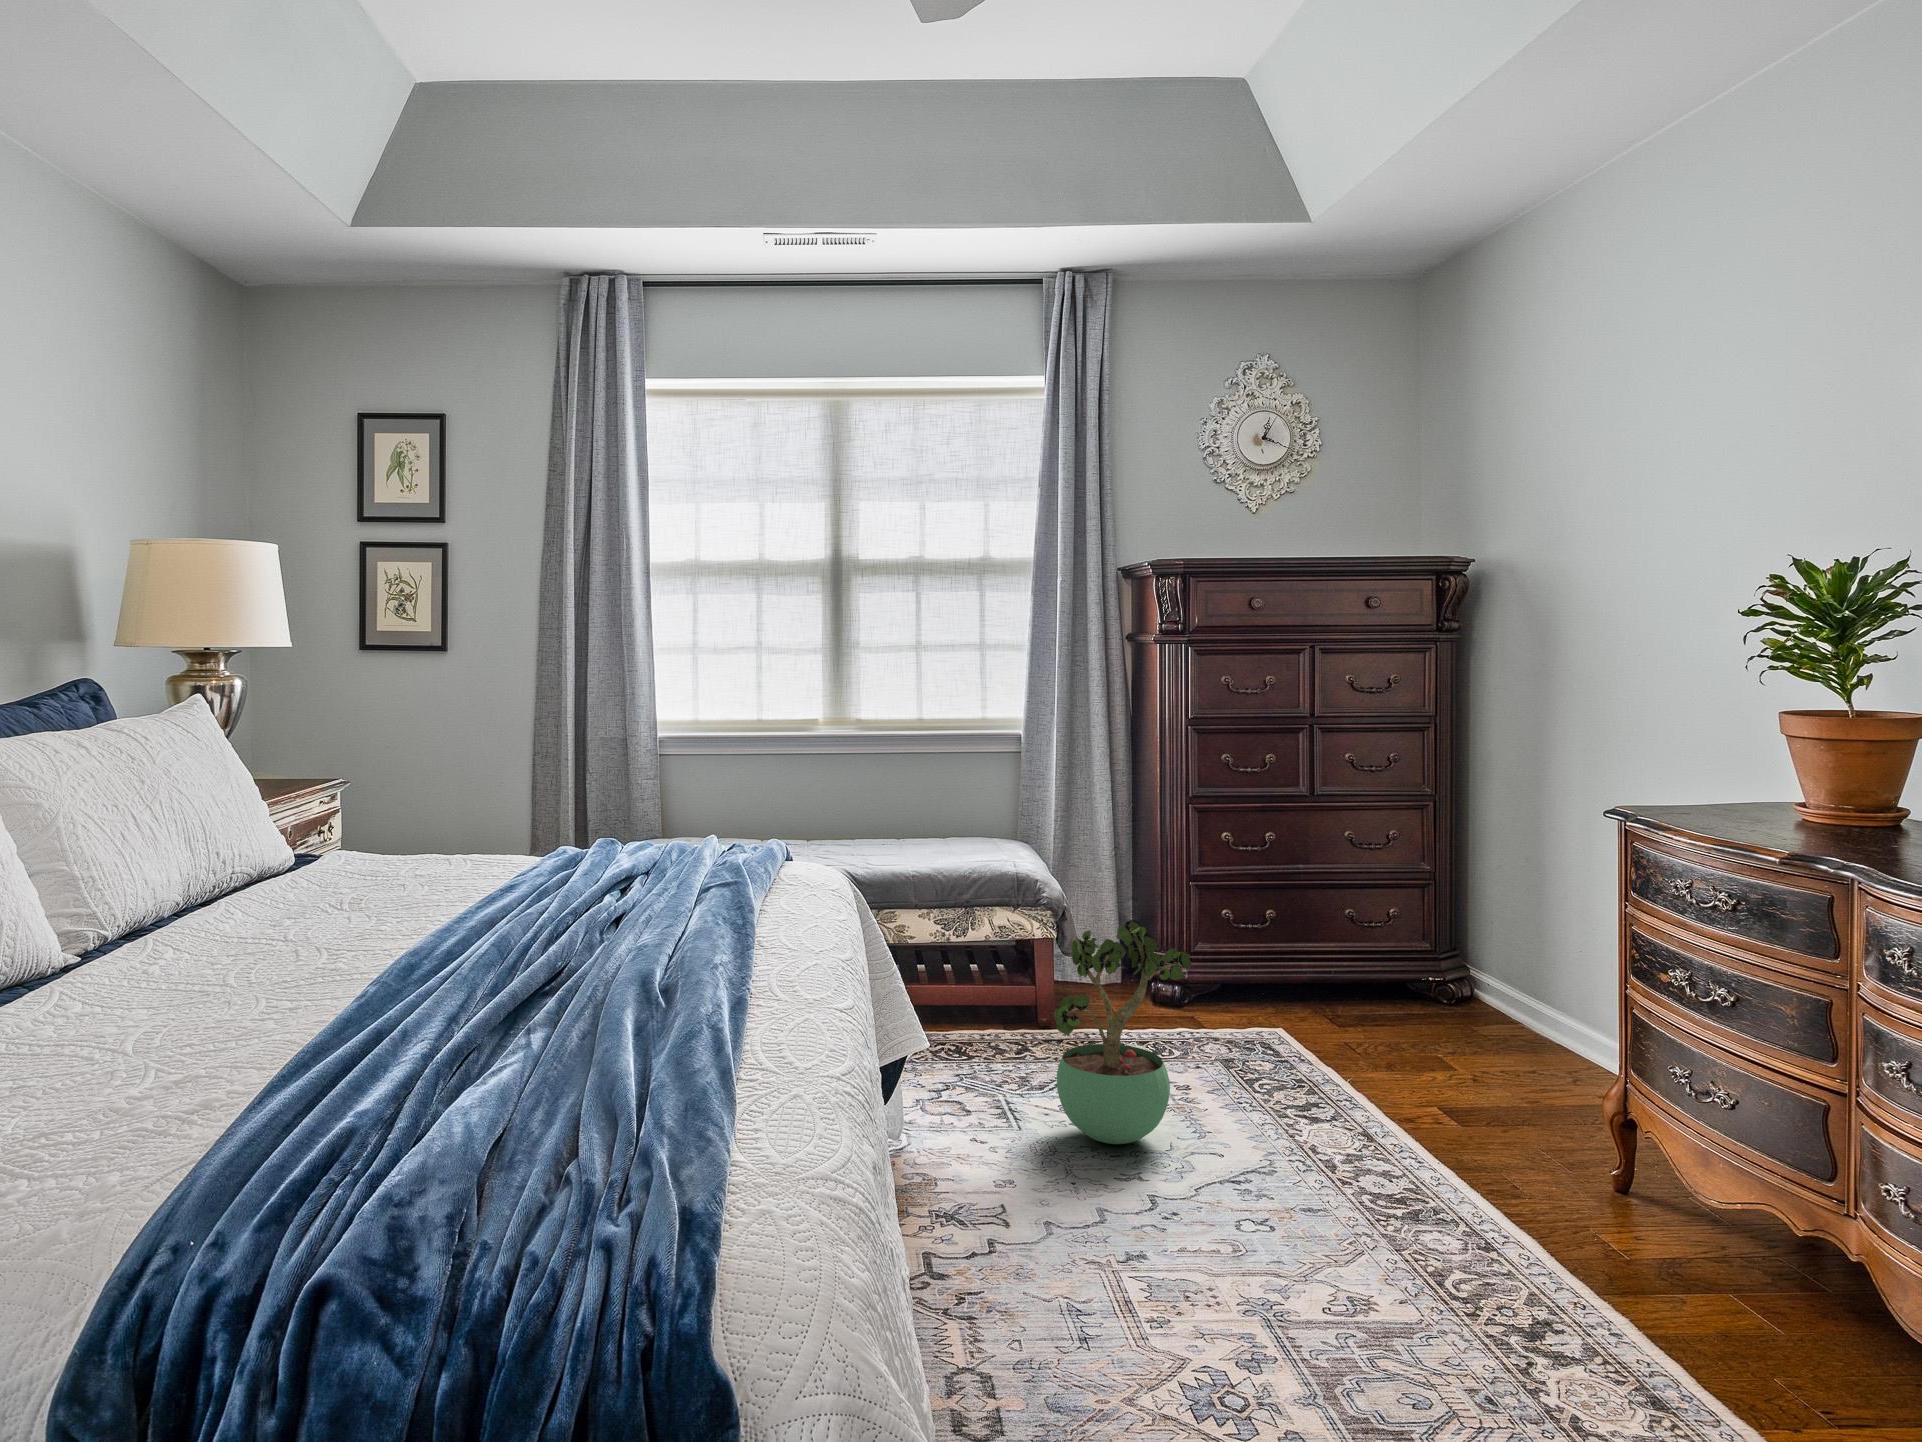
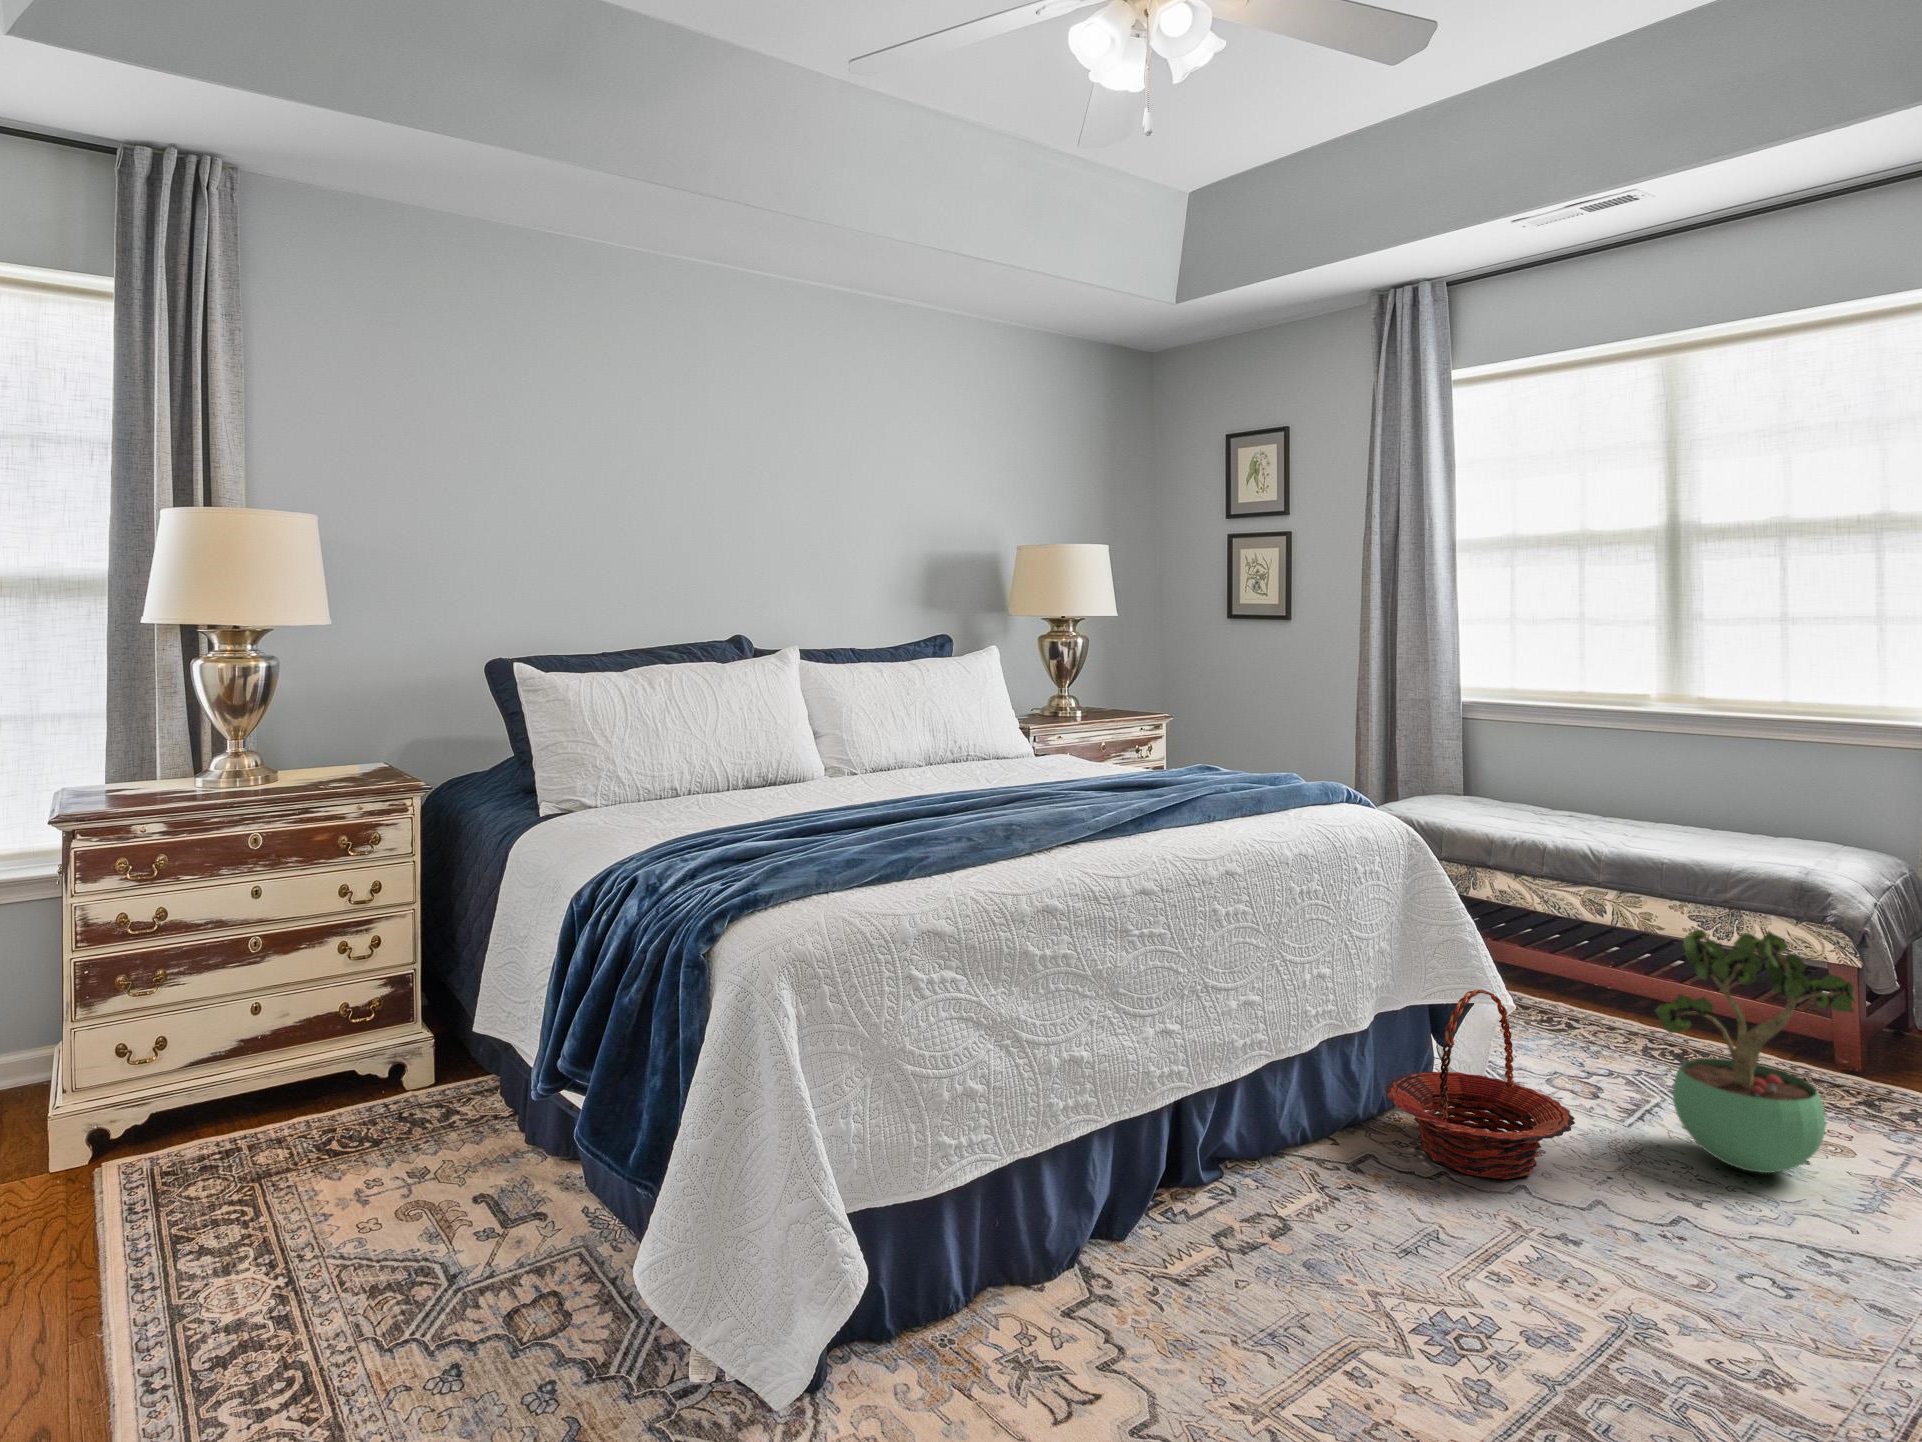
basket: none [886,1037,1066,1242] -> present [1385,989,1575,1179]

